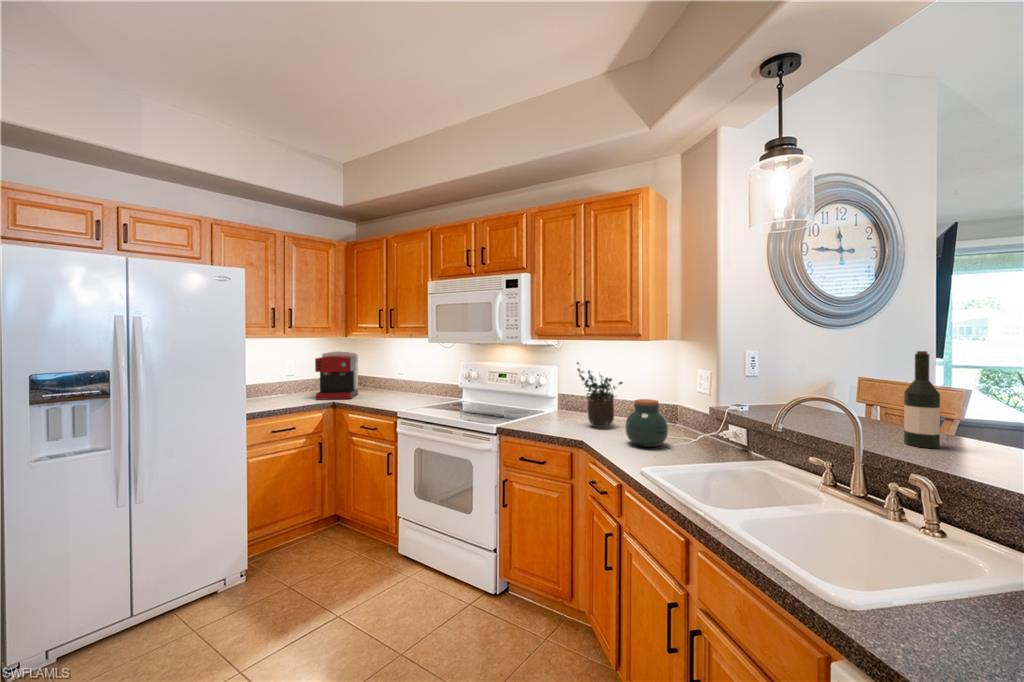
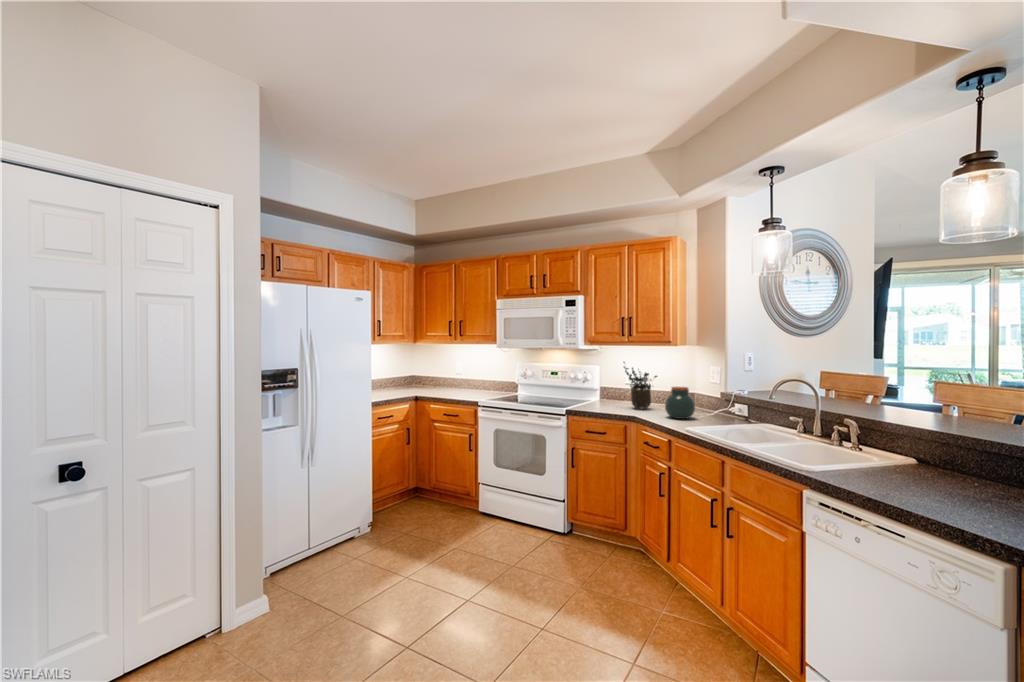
wine bottle: present [904,351,940,448] -> none [844,352,863,409]
coffee maker: present [315,352,358,400] -> none [398,355,426,394]

